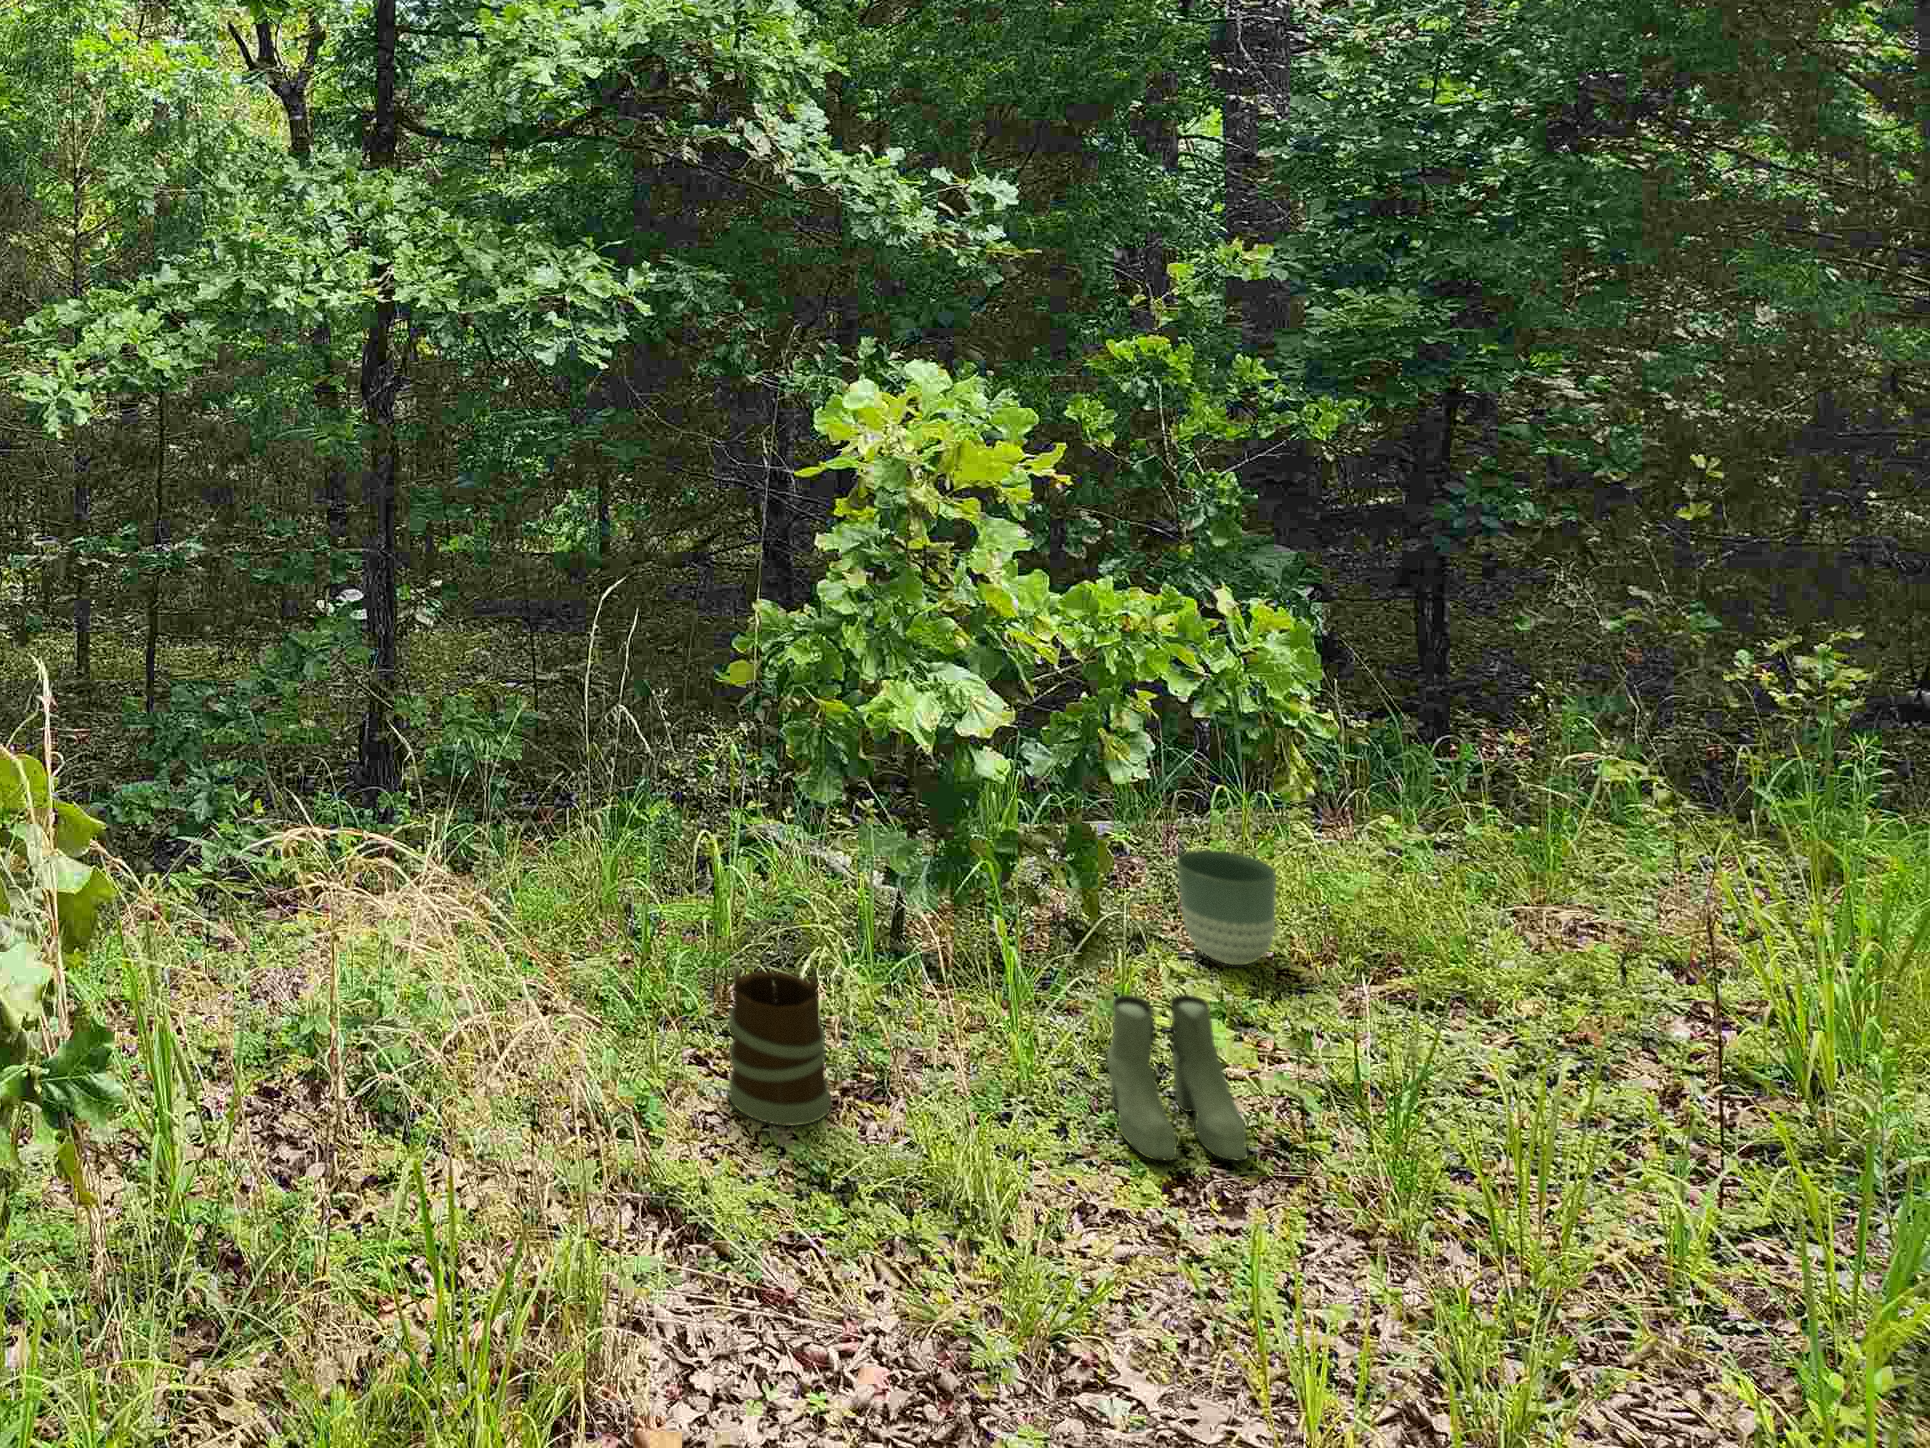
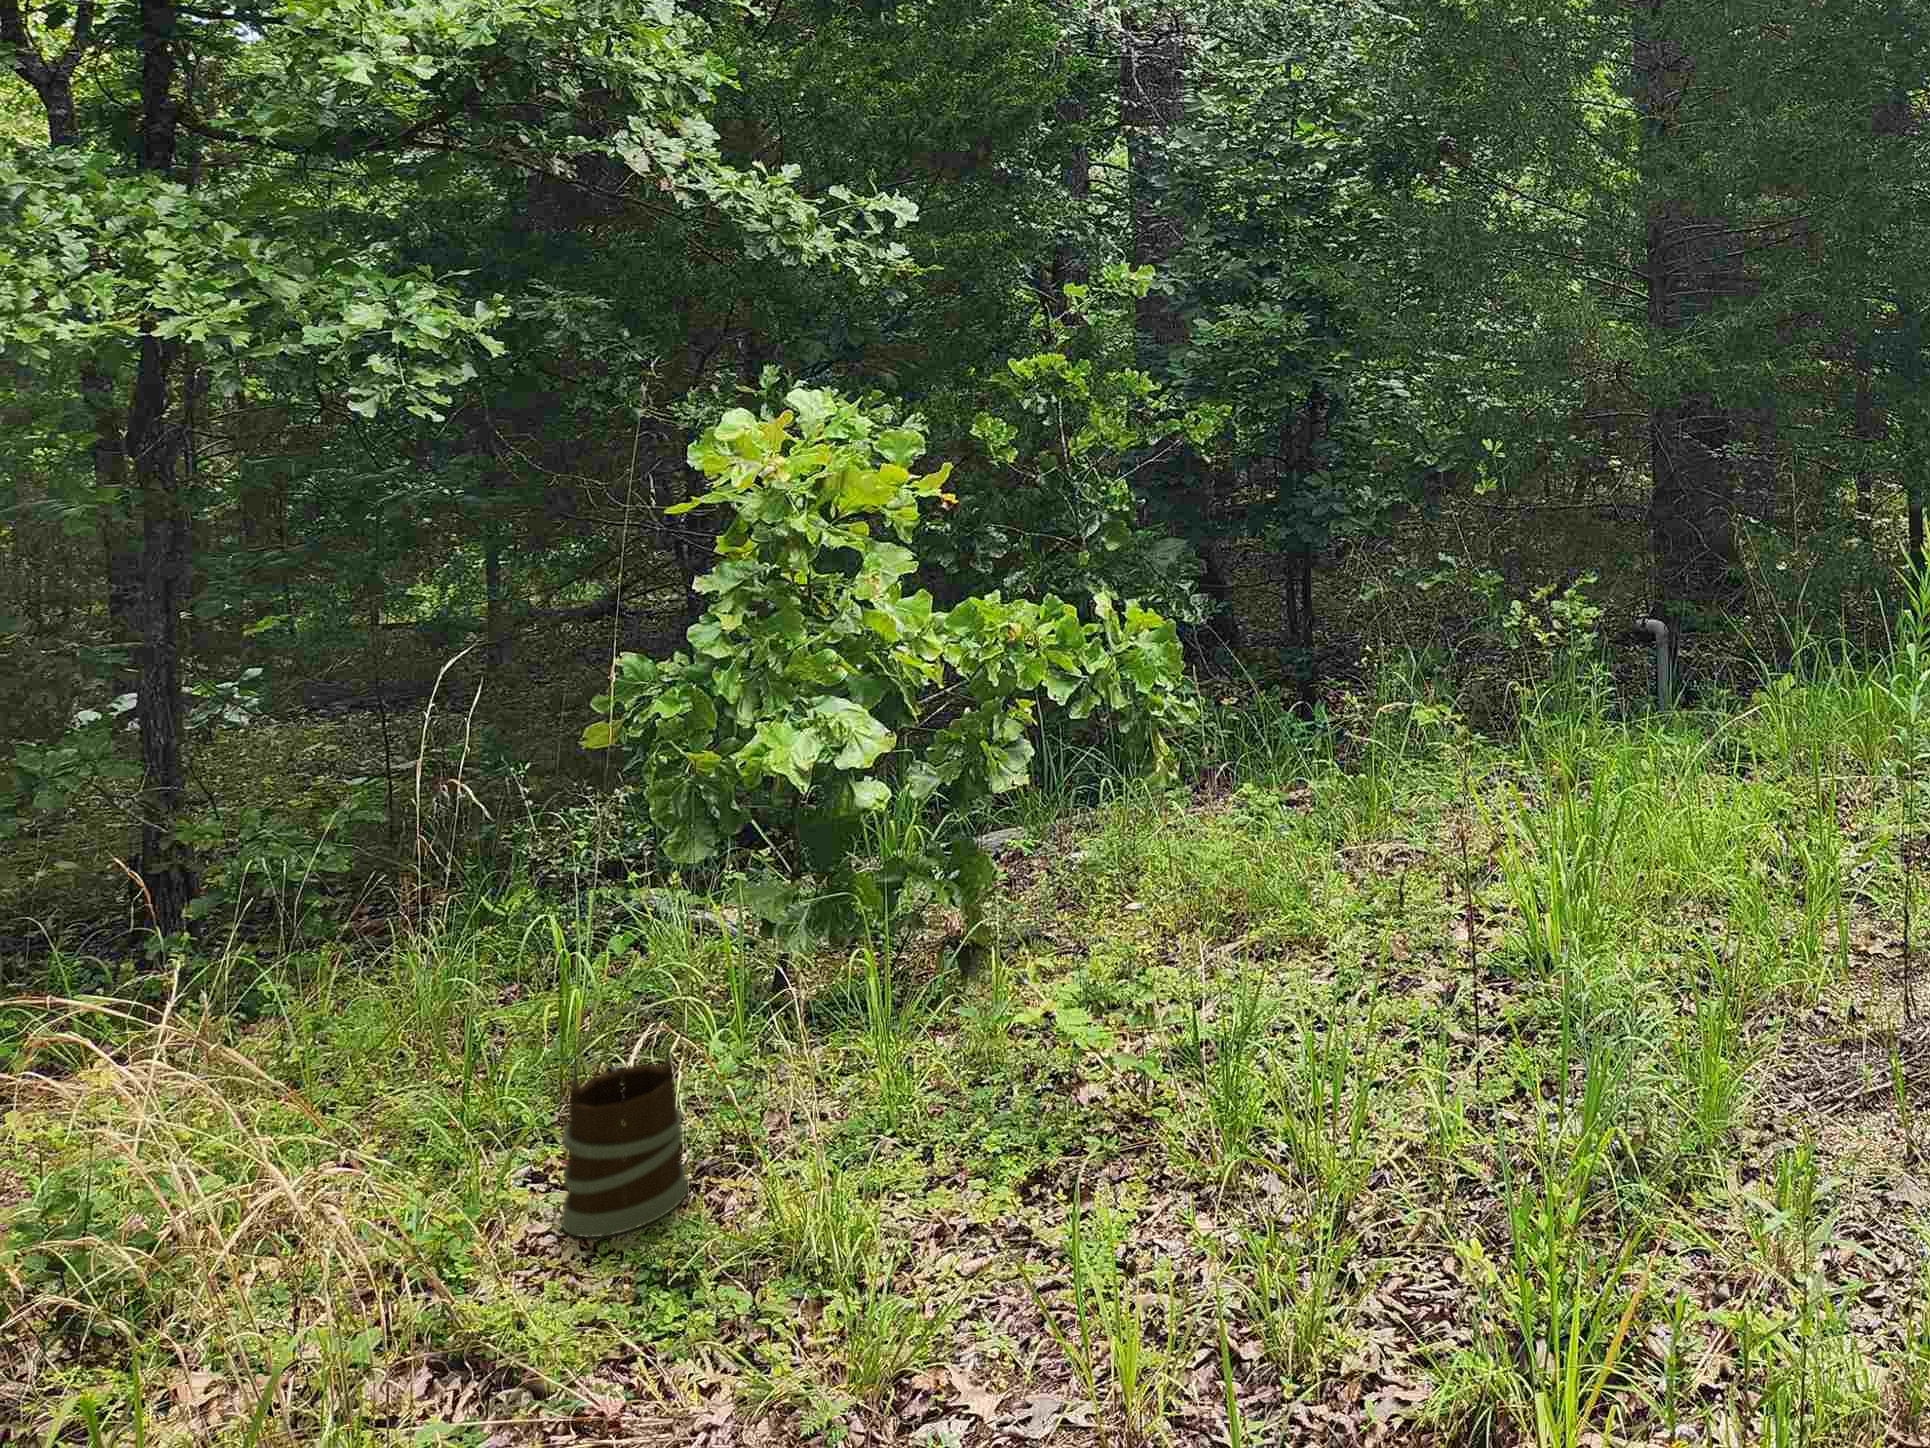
planter: present [1177,850,1276,965] -> none [1050,829,1131,931]
boots: present [1107,994,1247,1161] -> none [974,961,1090,1121]

